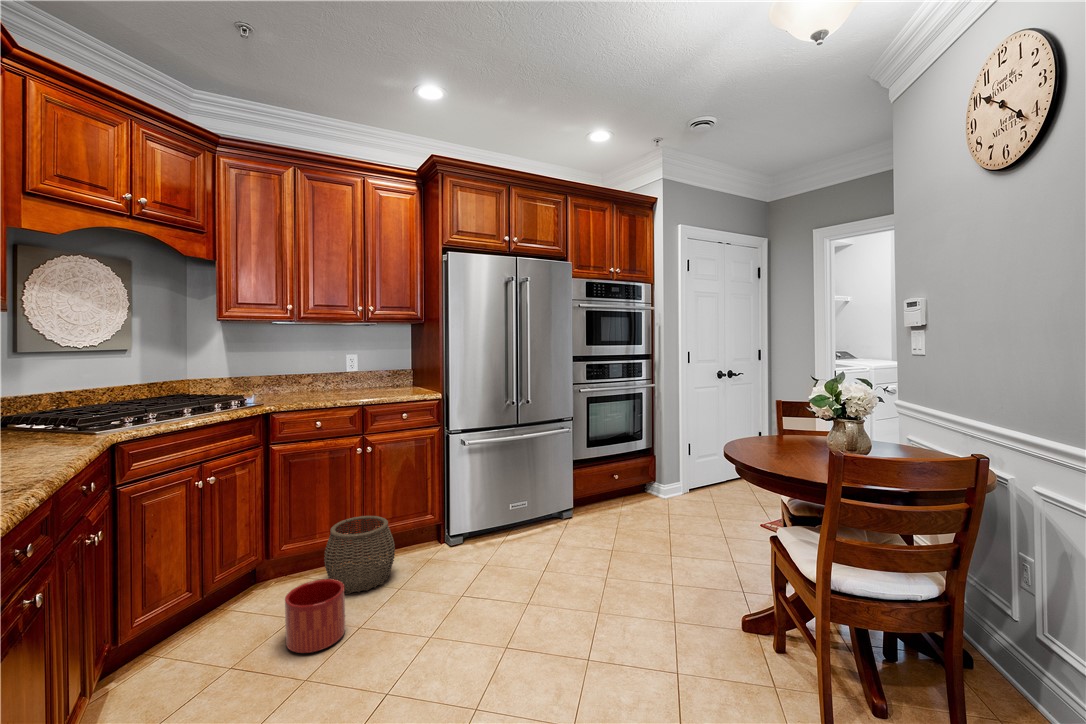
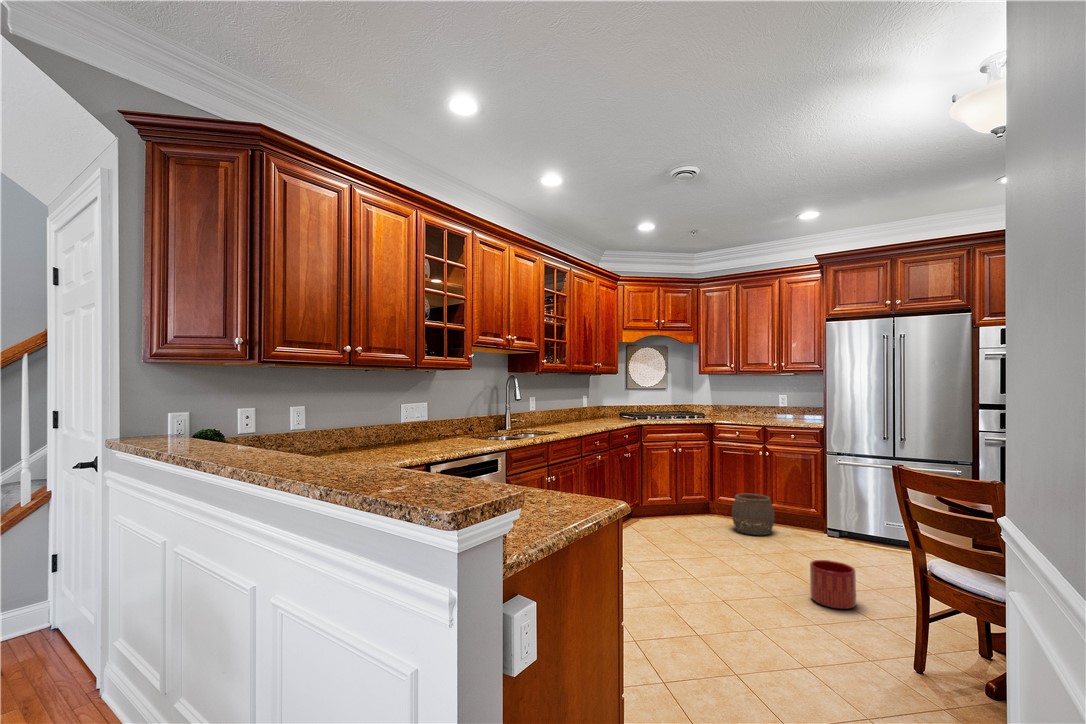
planter: present [285,579,345,653] -> present [810,560,856,609]

